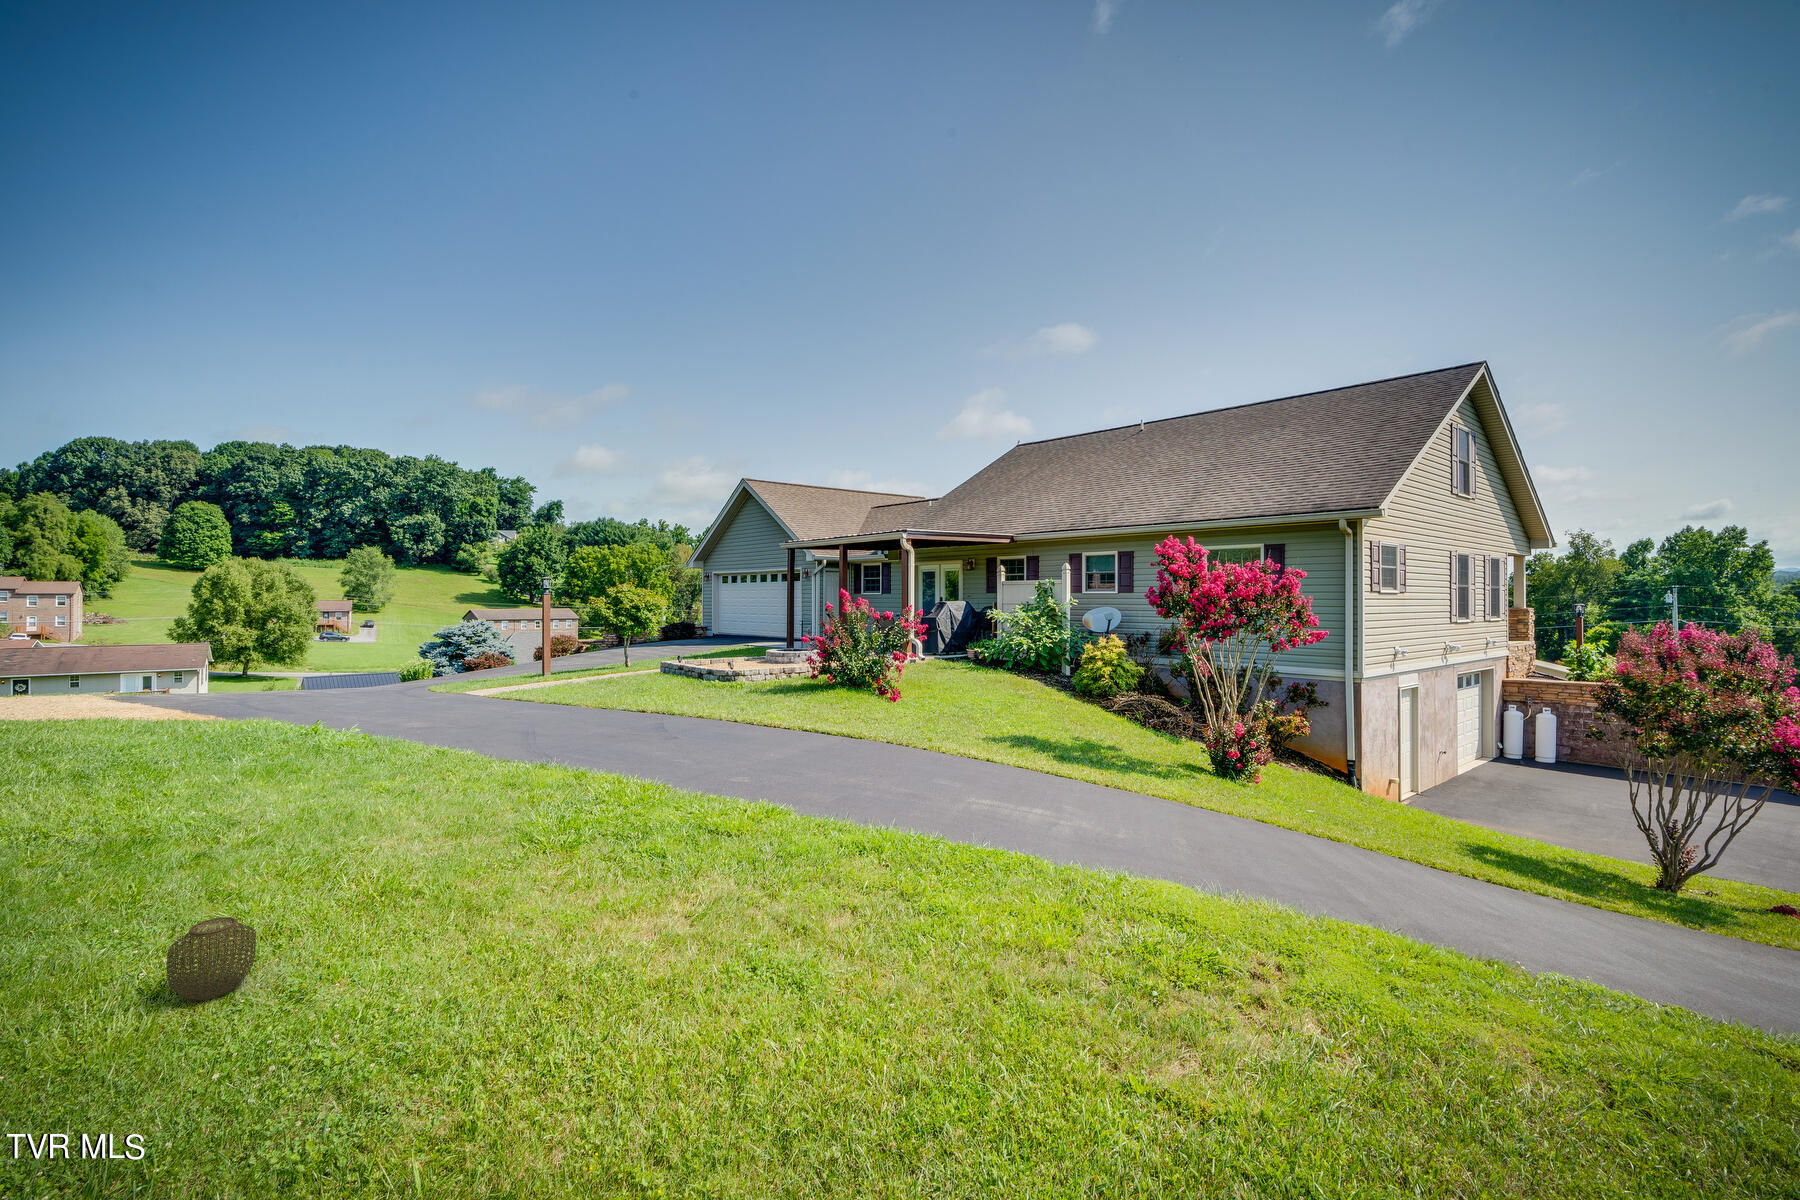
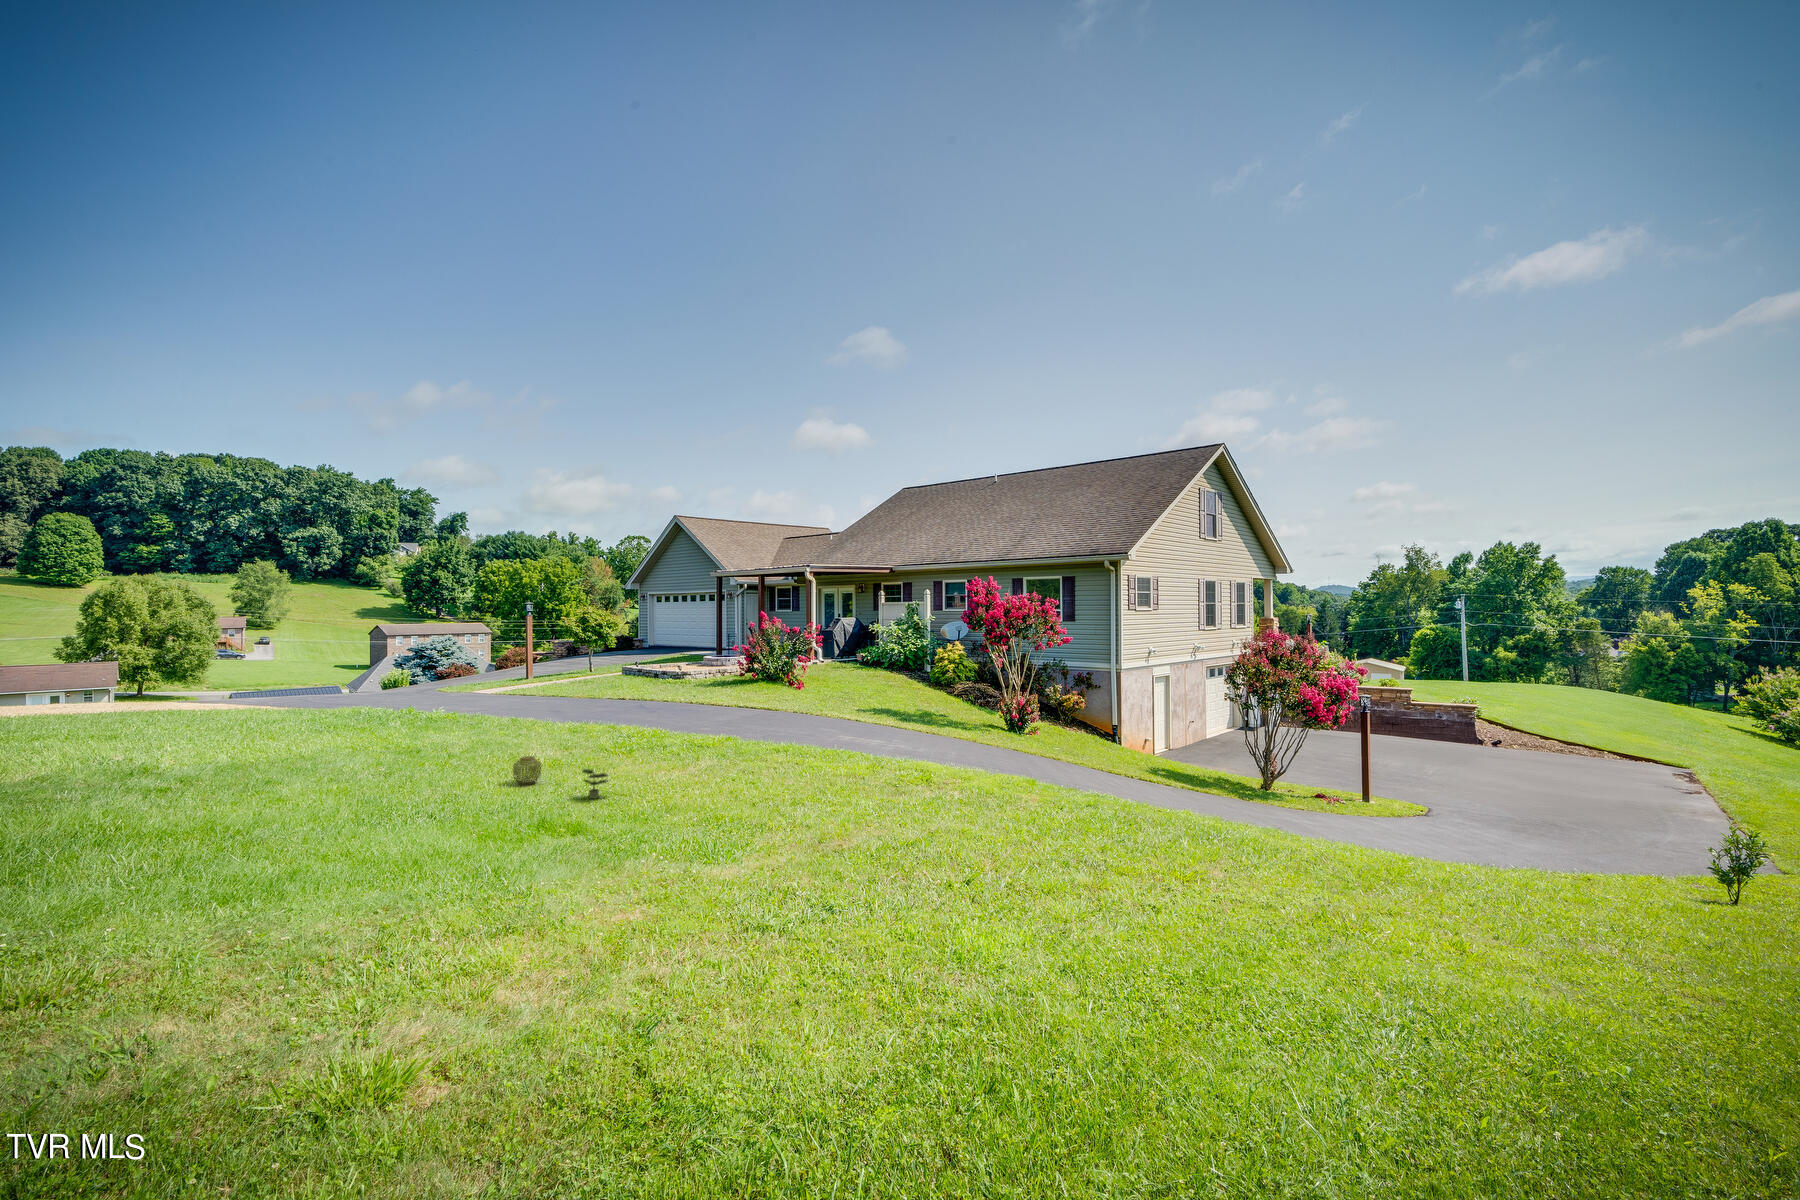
potted plant: none [259,998,361,1097] -> present [583,769,608,799]

